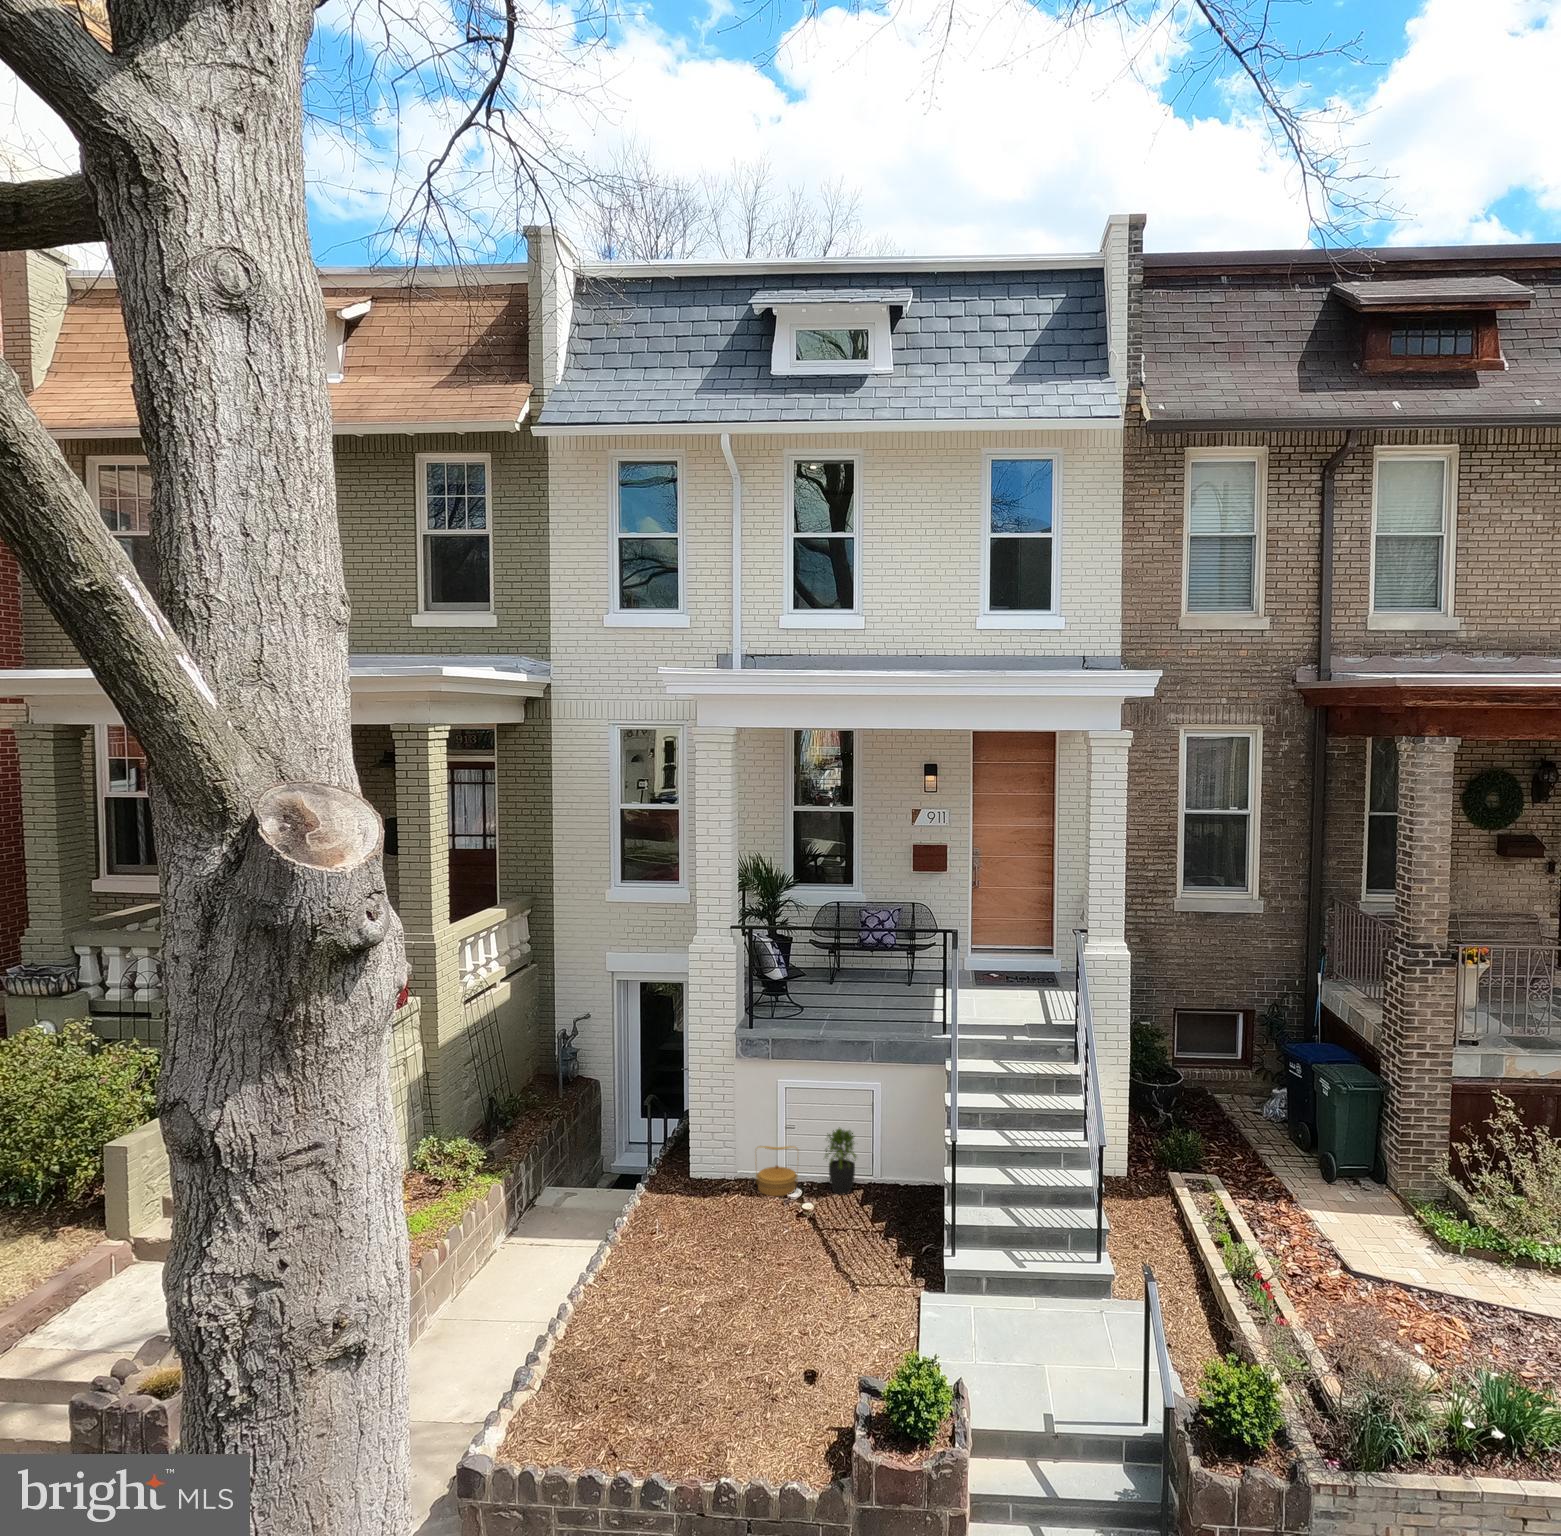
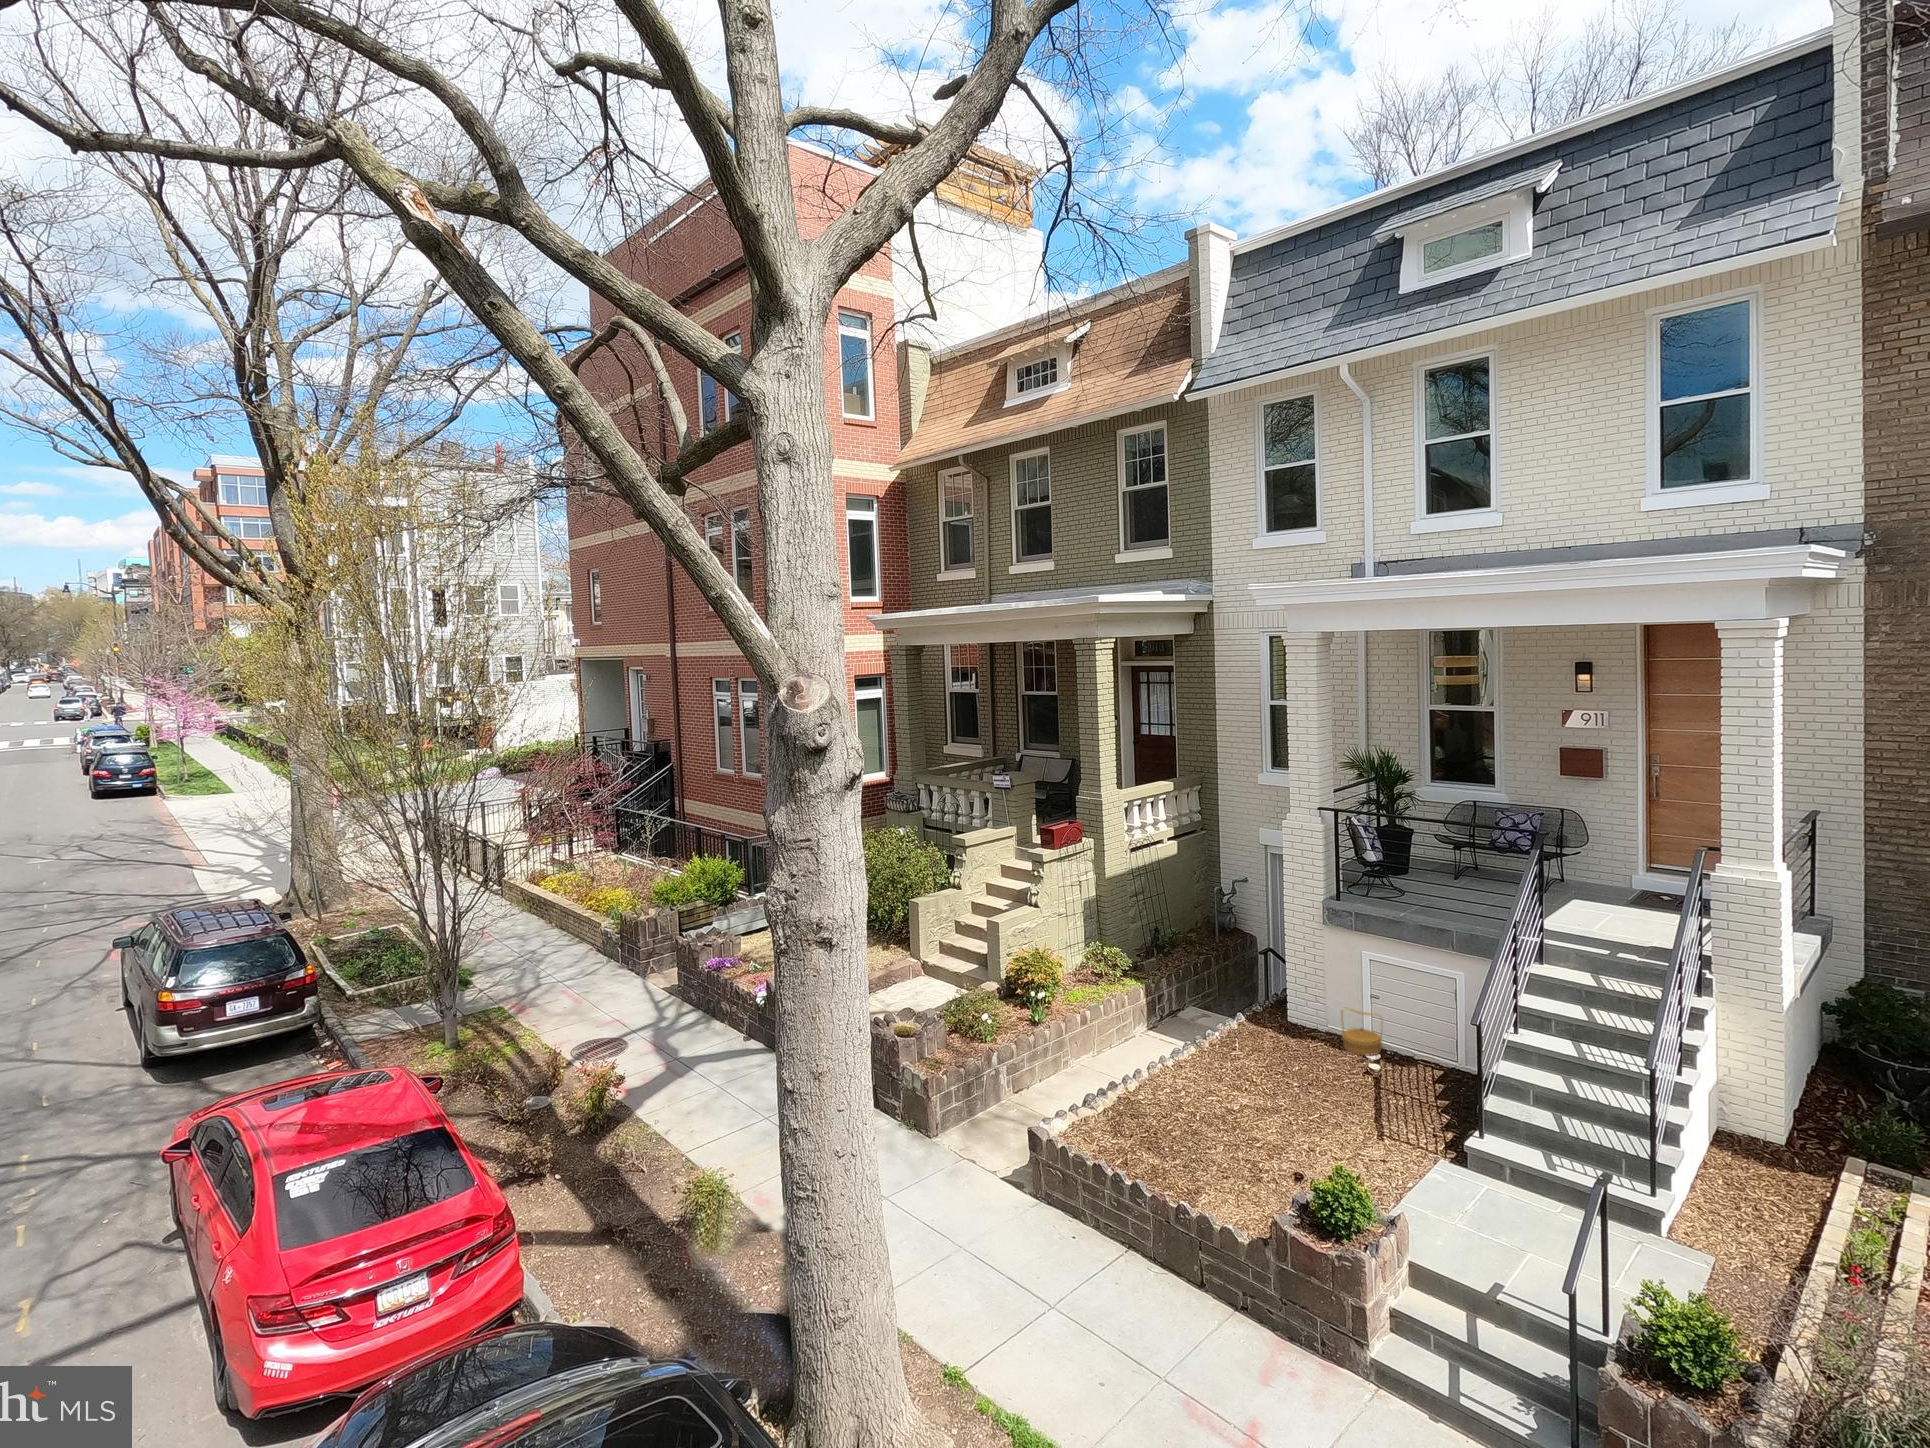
potted plant: present [825,1129,856,1195] -> none [1403,1005,1442,1068]

